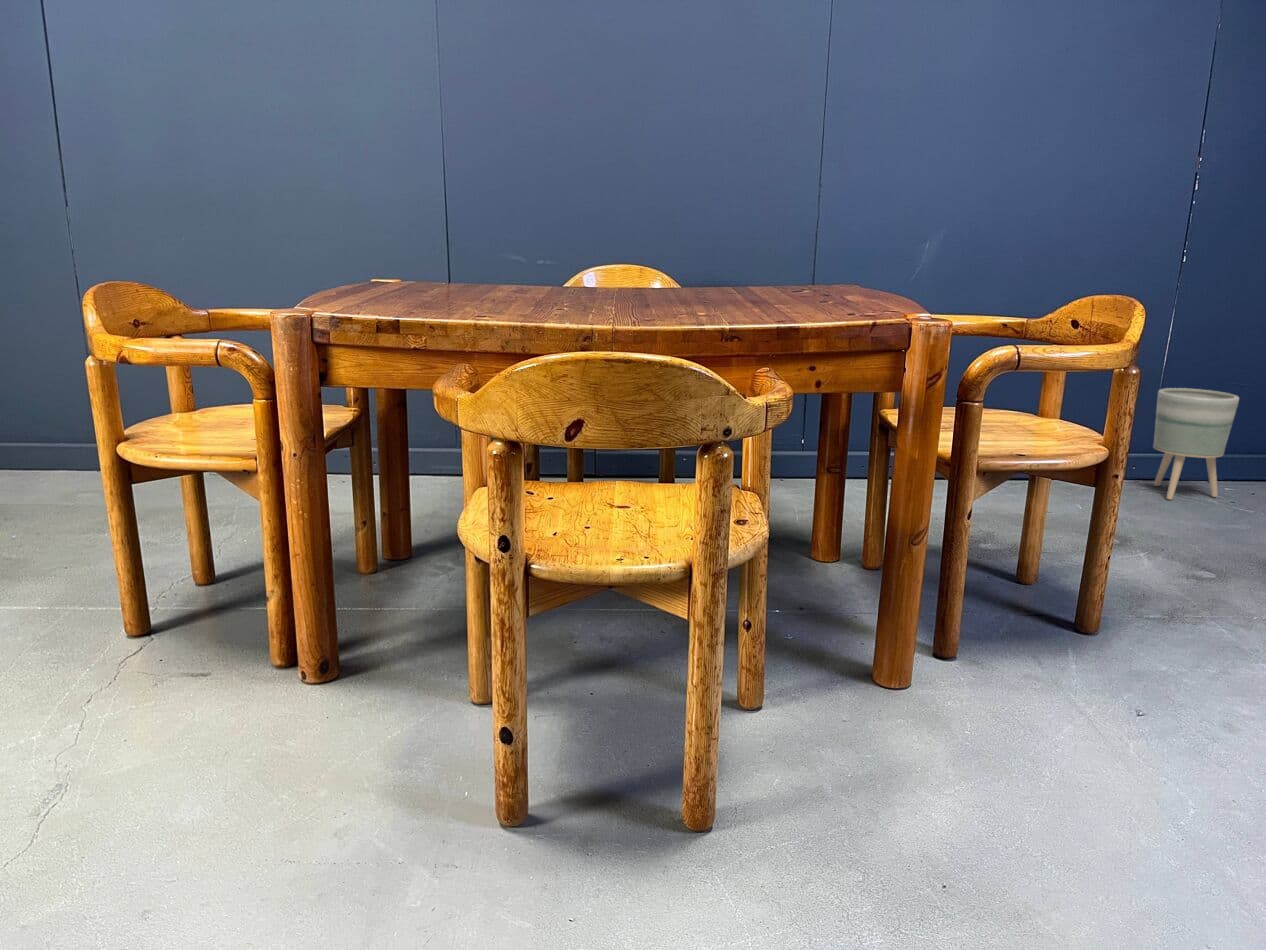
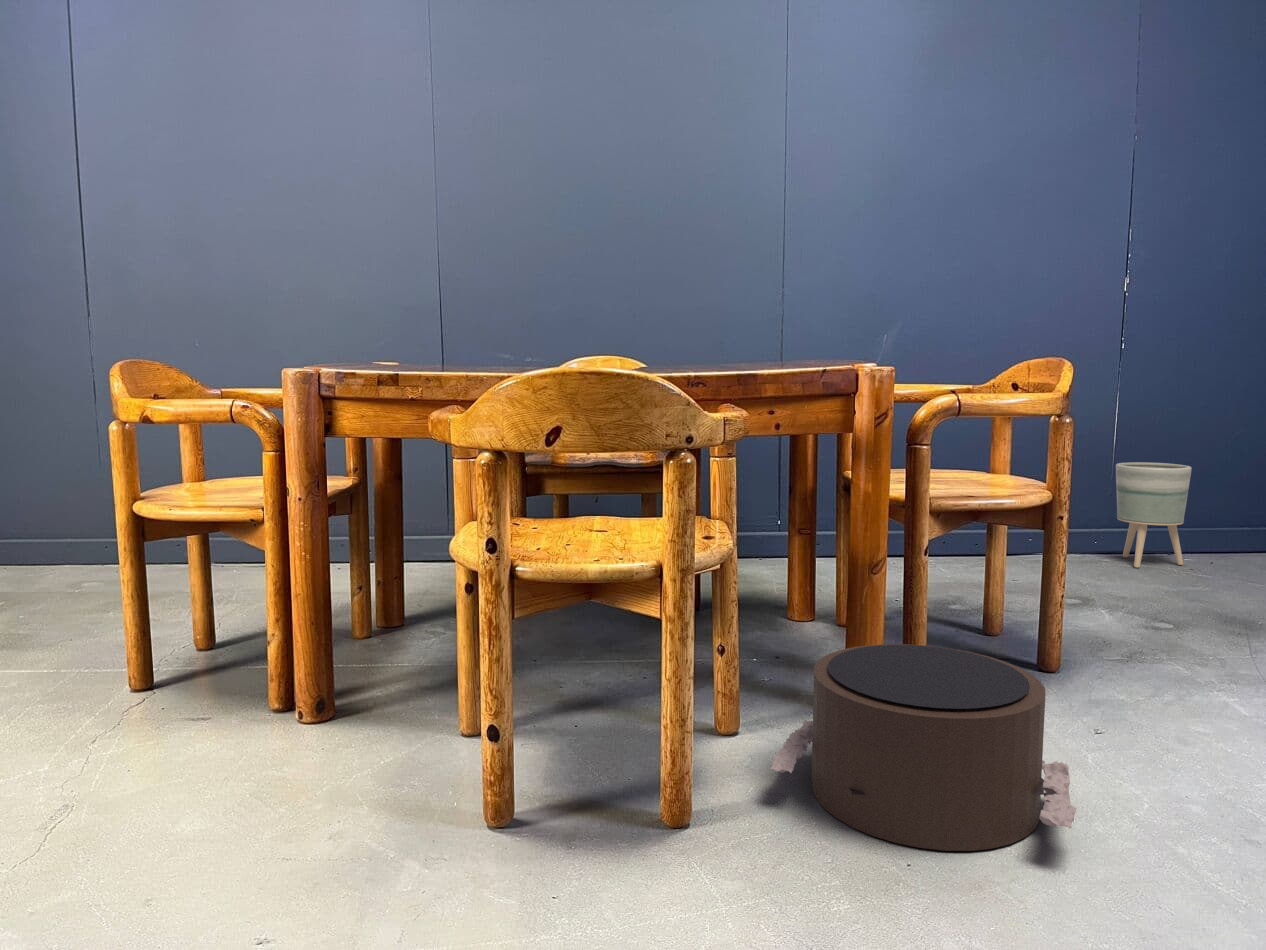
pouf: none [801,629,1133,876] -> present [771,644,1077,851]

